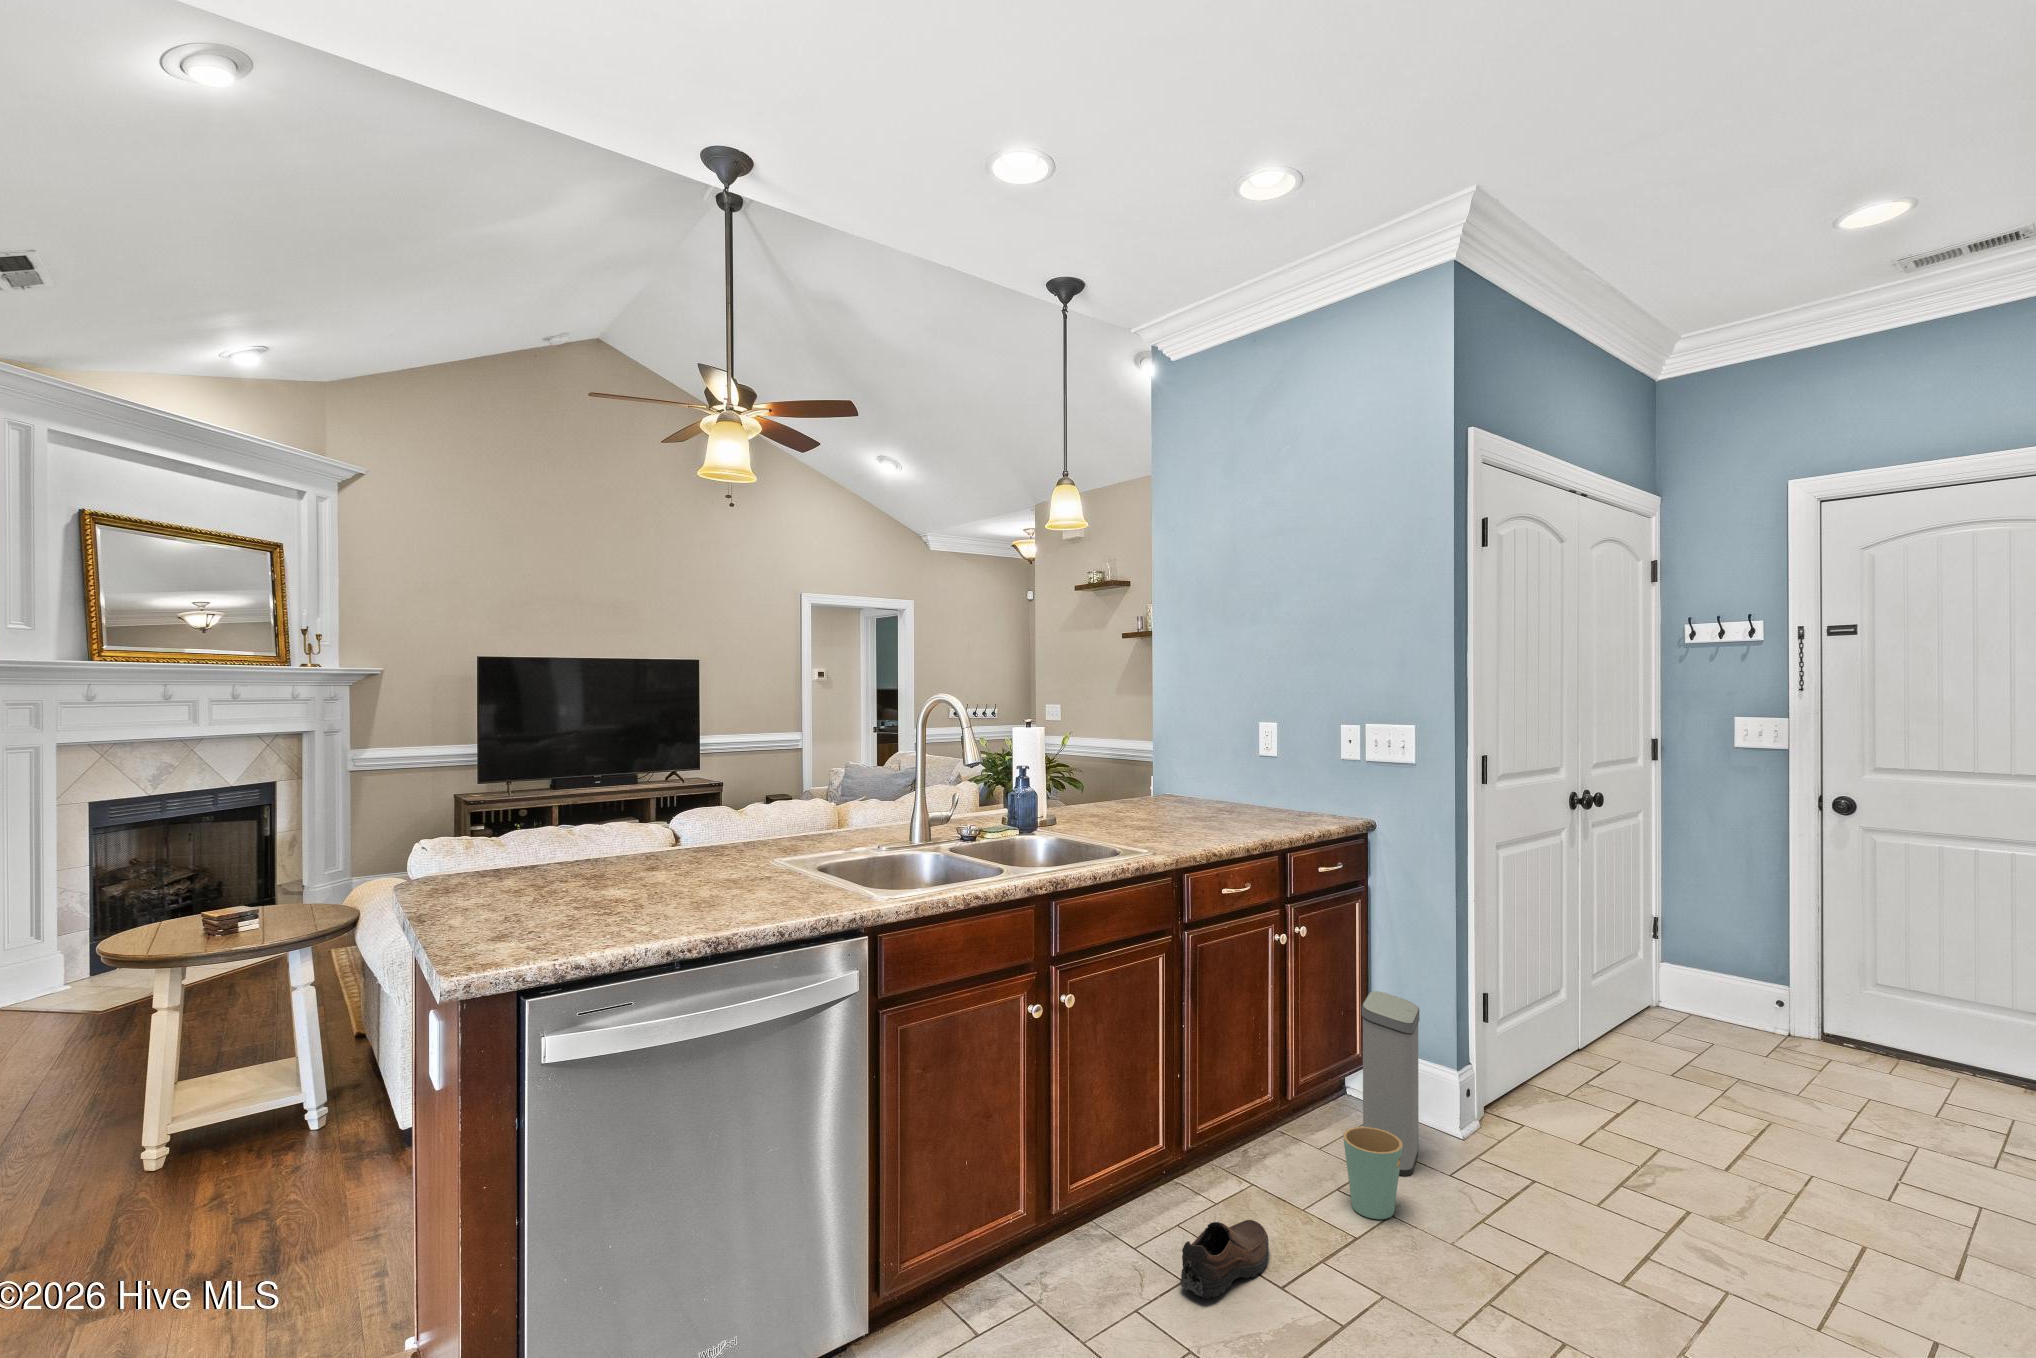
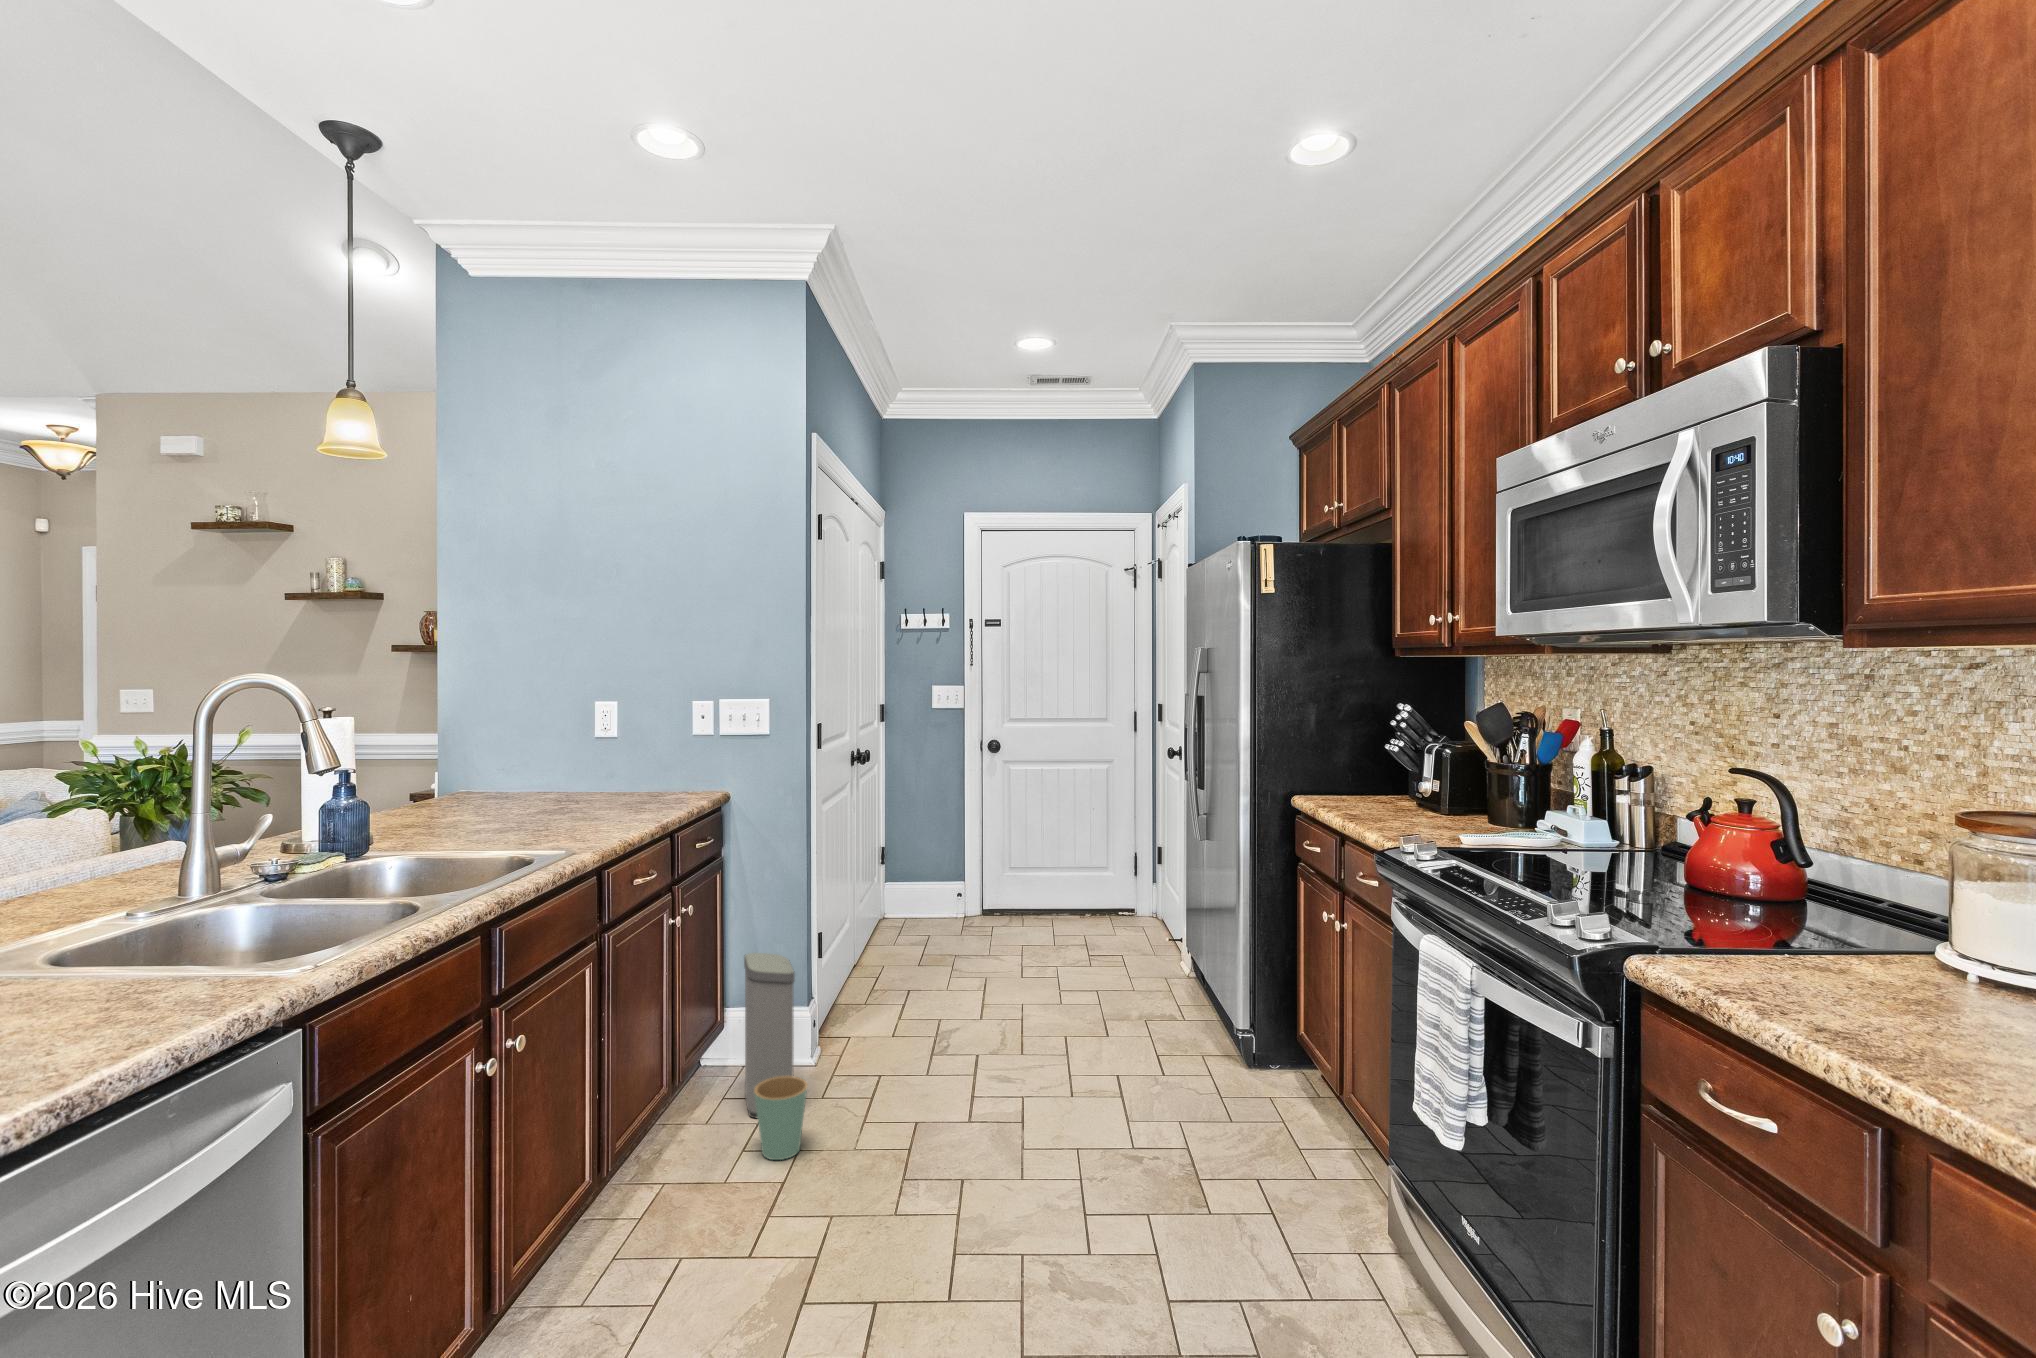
shoe: present [1181,1220,1269,1298] -> none [659,1207,726,1304]

